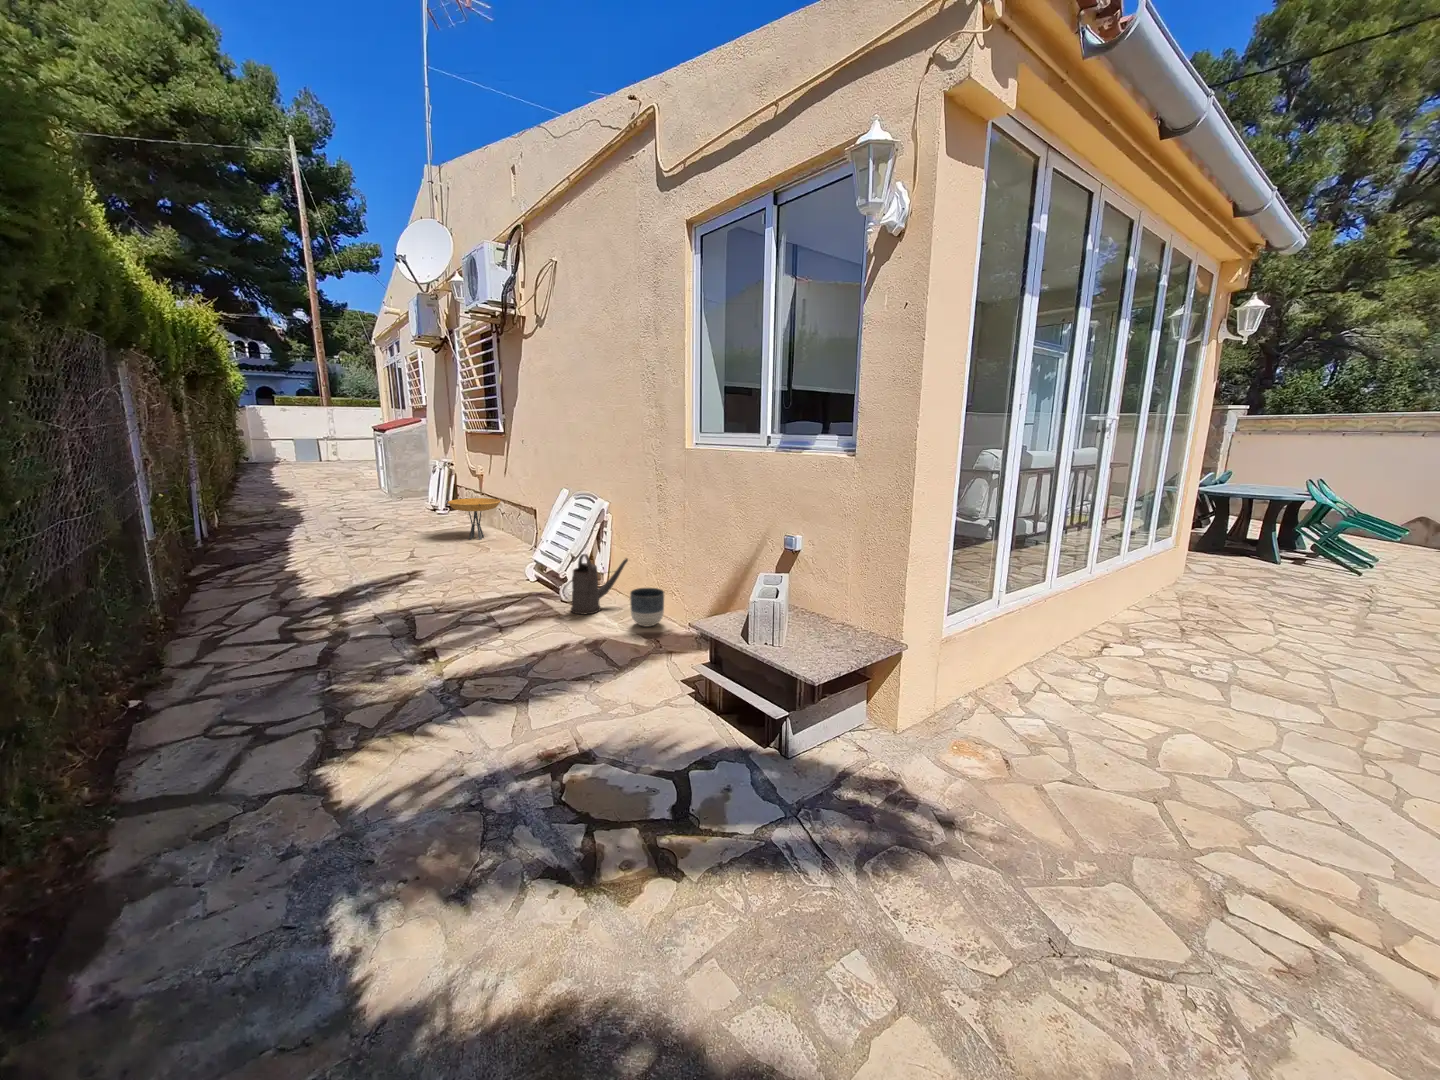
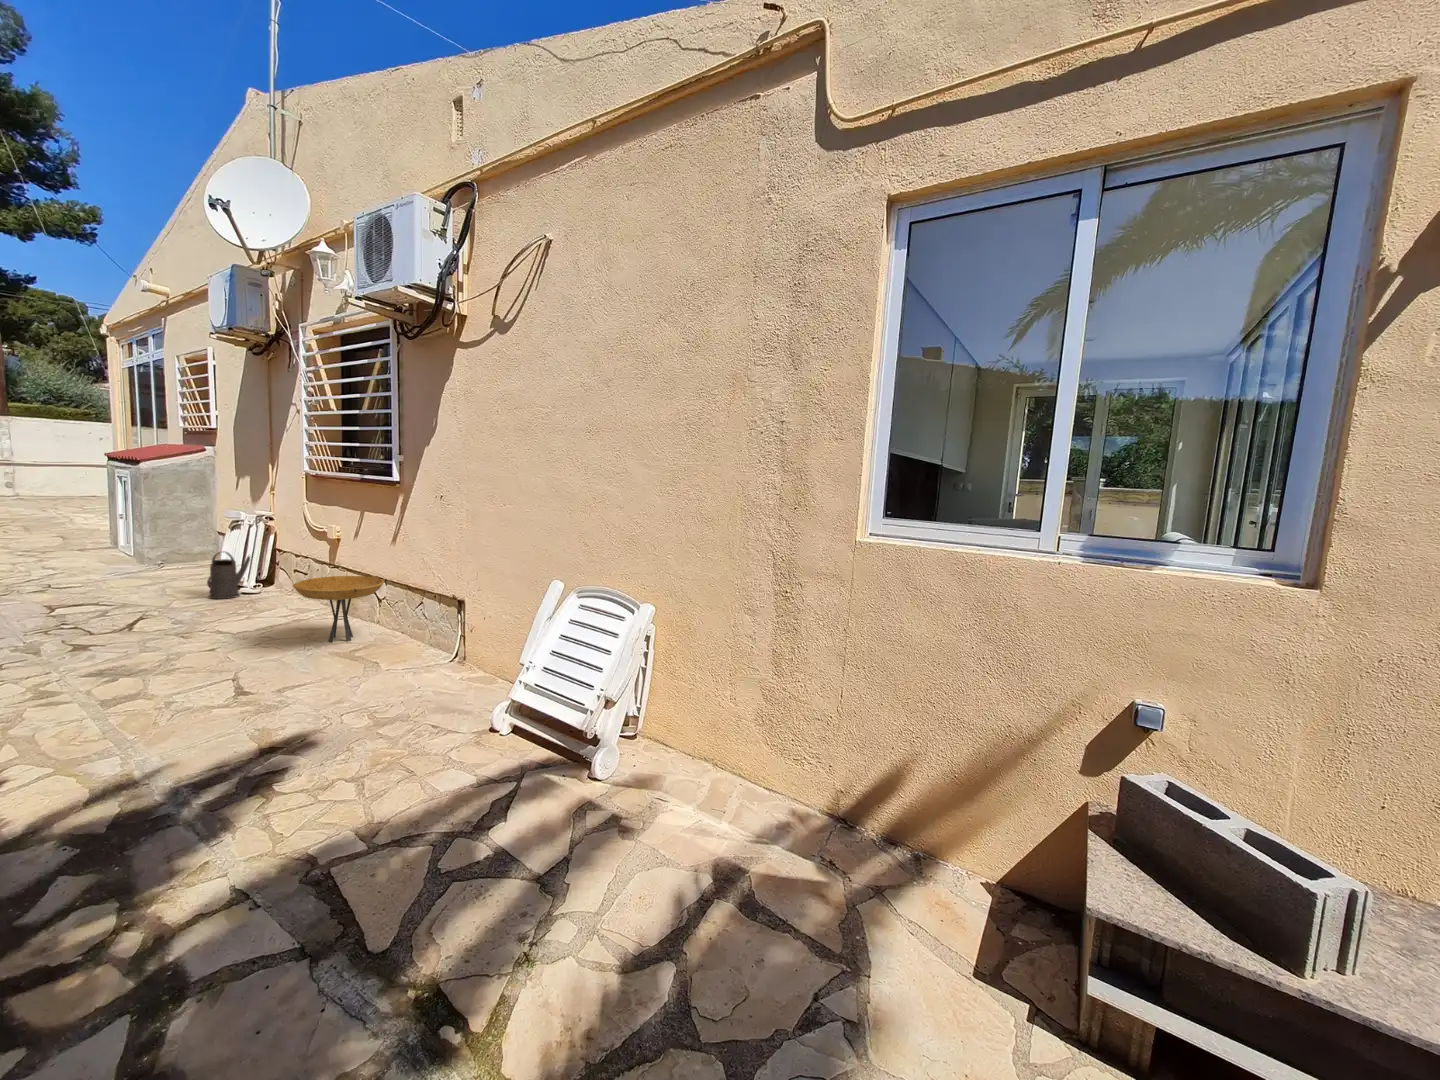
watering can: present [562,554,628,614] -> present [207,552,250,599]
planter: present [630,588,664,626] -> none [747,745,801,815]

